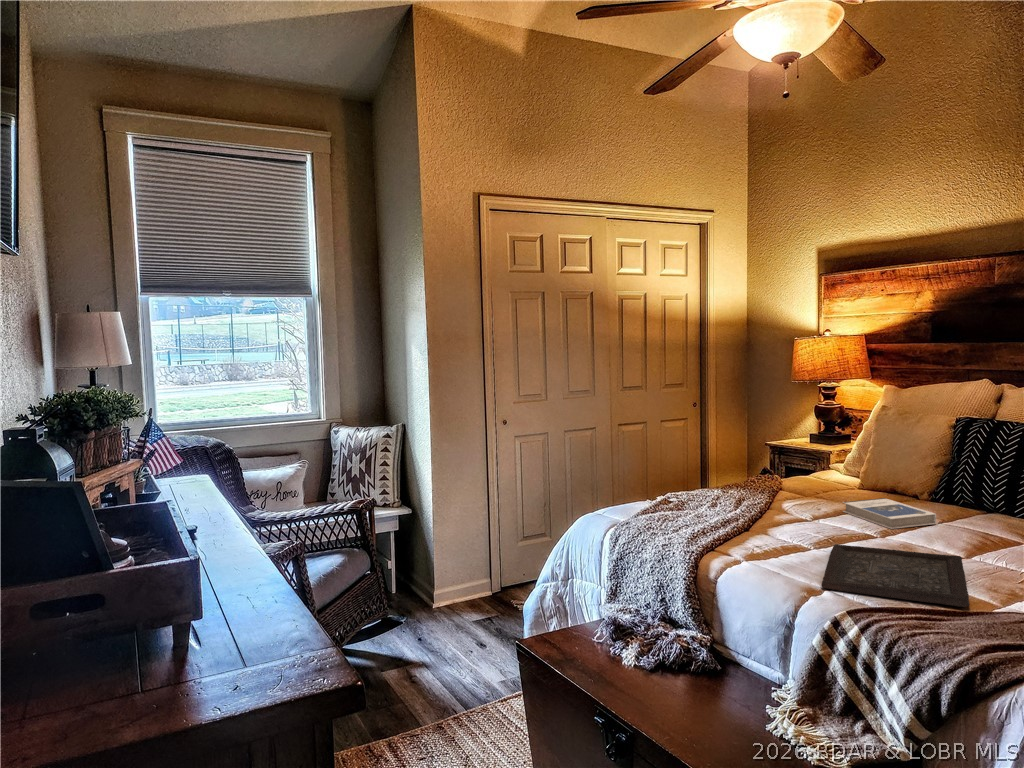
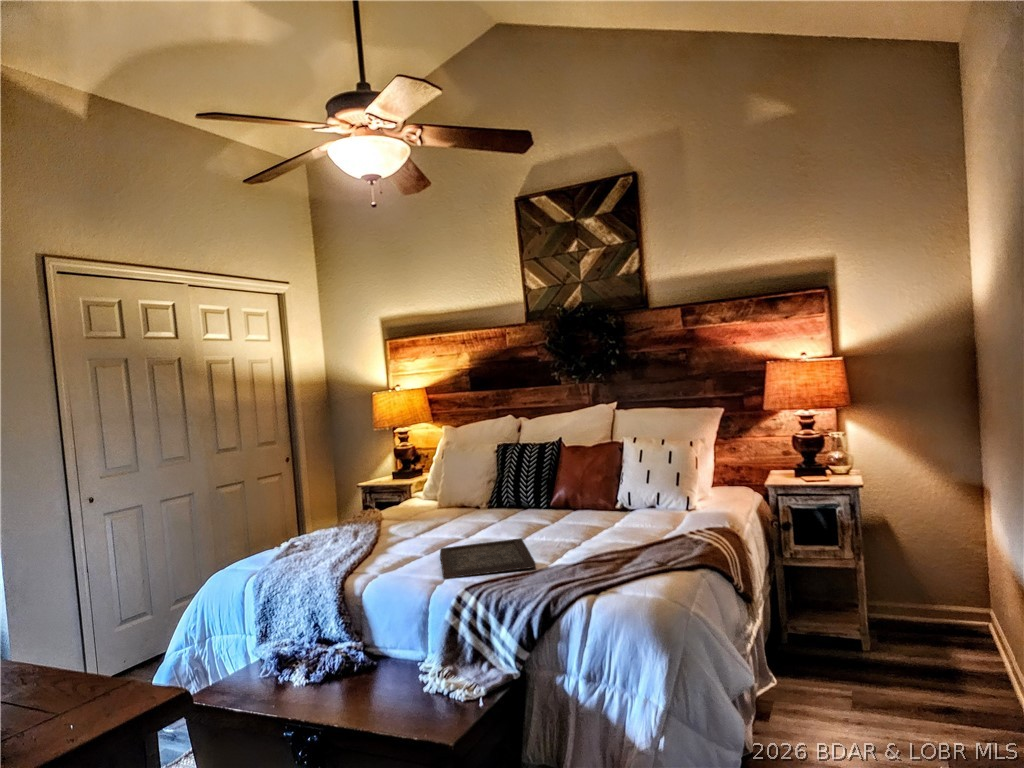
hardback book: present [843,498,936,529] -> none [434,511,498,531]

